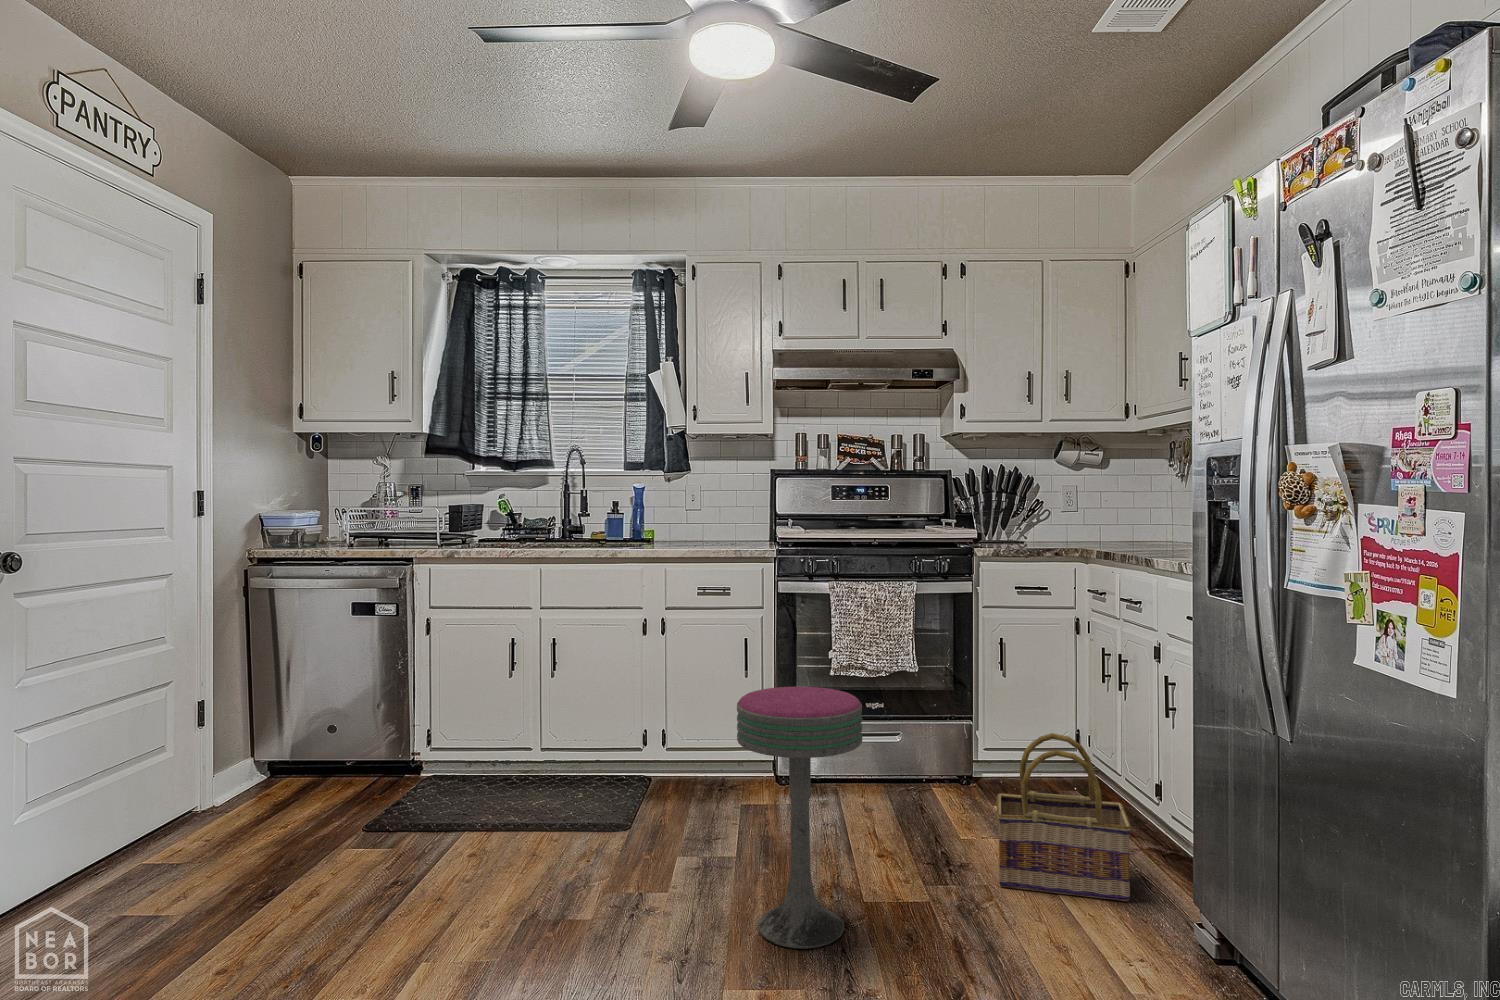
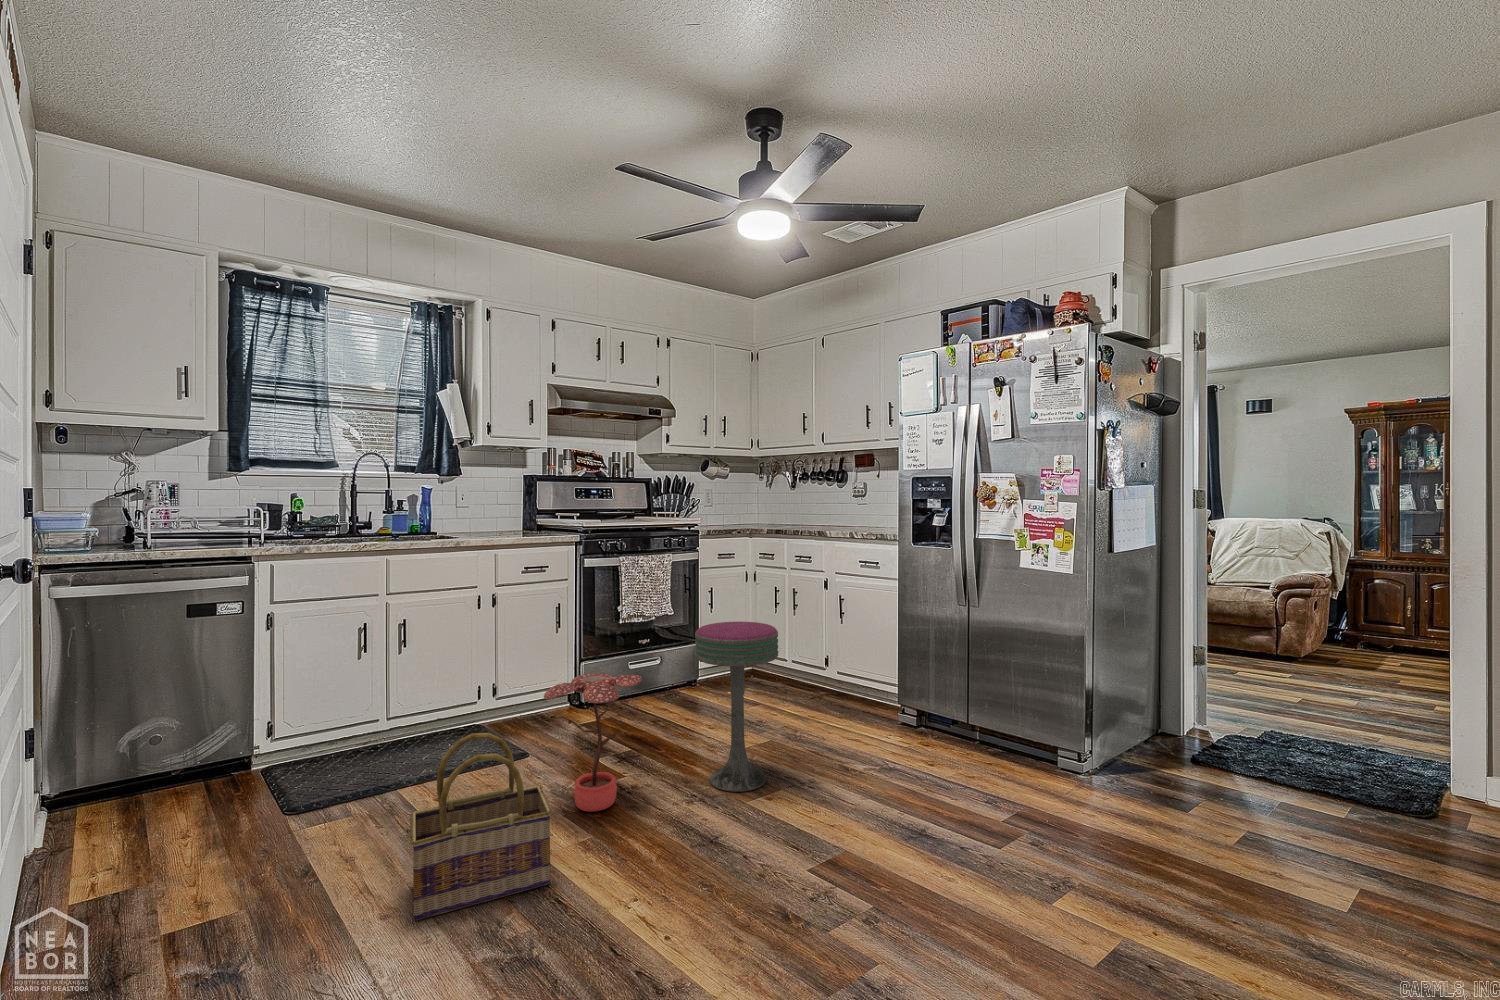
potted plant: none [558,725,679,899] -> present [544,674,642,812]
basket: present [997,733,1132,901] -> present [410,733,552,920]

